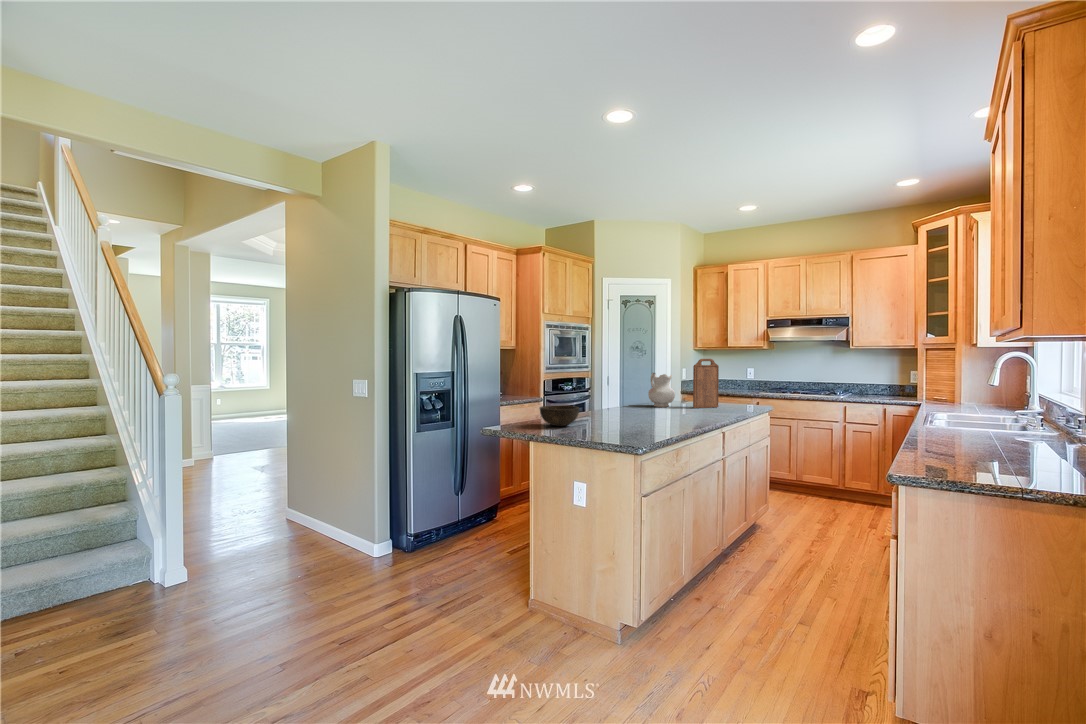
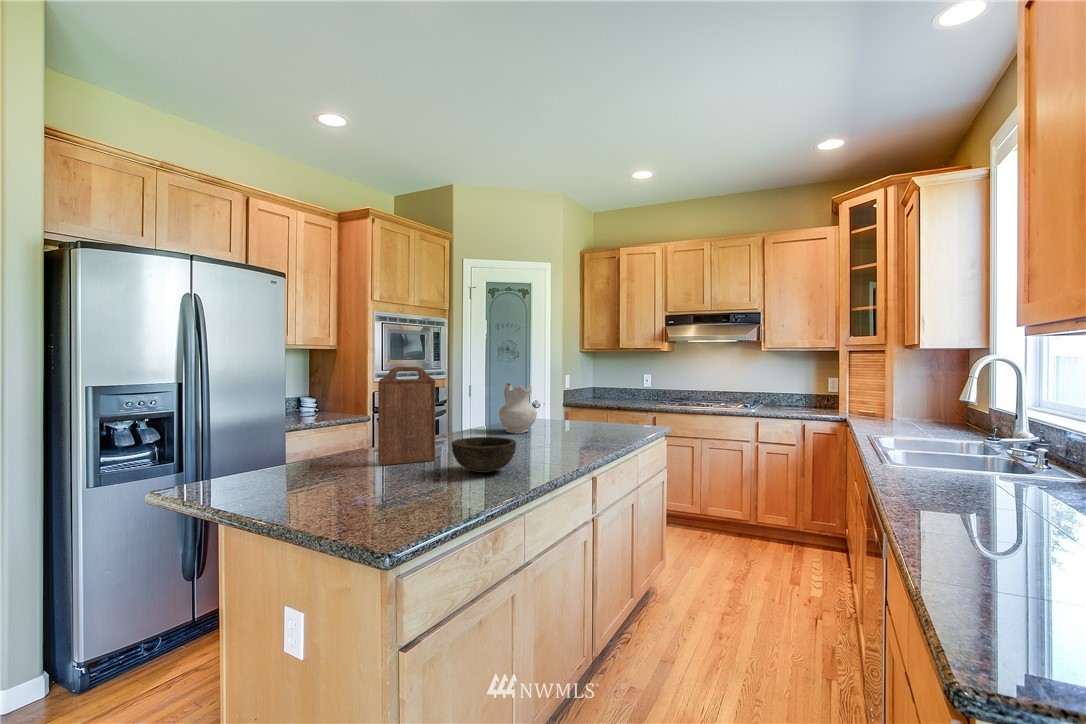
cutting board: present [693,359,719,408] -> present [378,367,435,465]
bowl: present [540,405,579,426] -> present [451,437,516,473]

